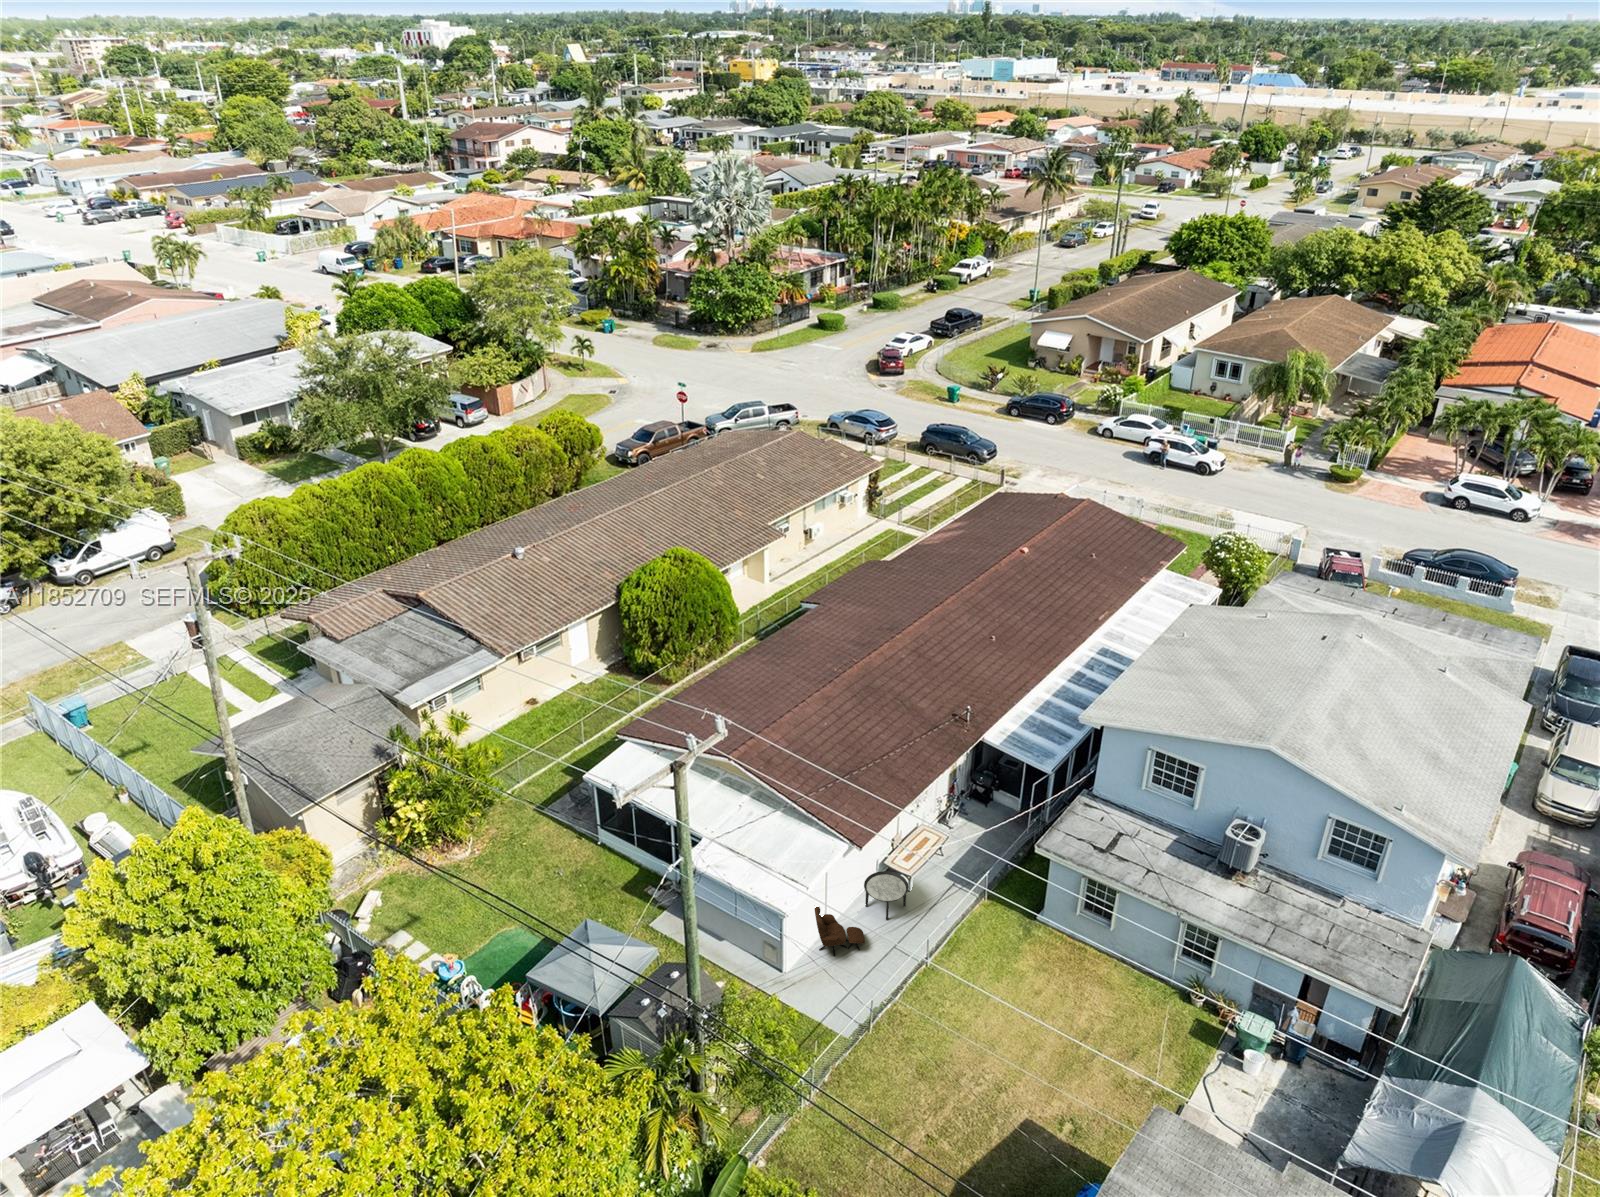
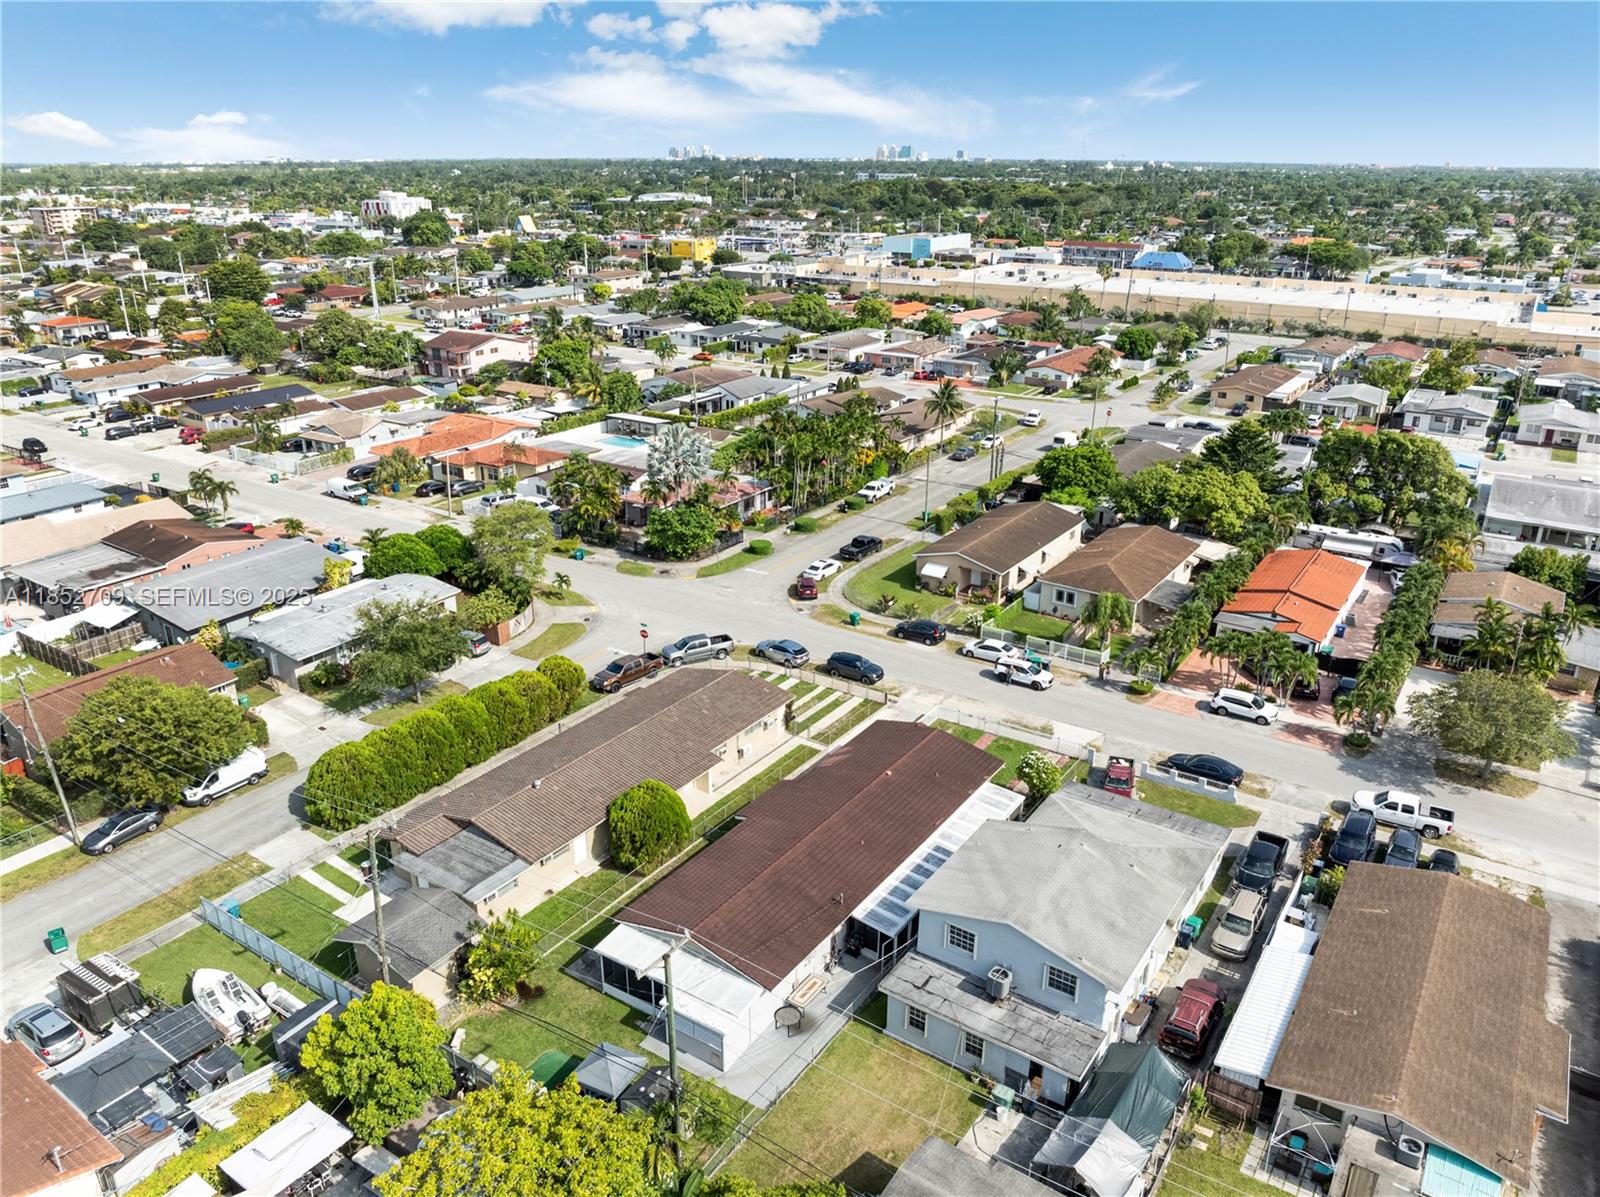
lounge chair: present [815,907,865,956] -> present [514,979,544,999]

